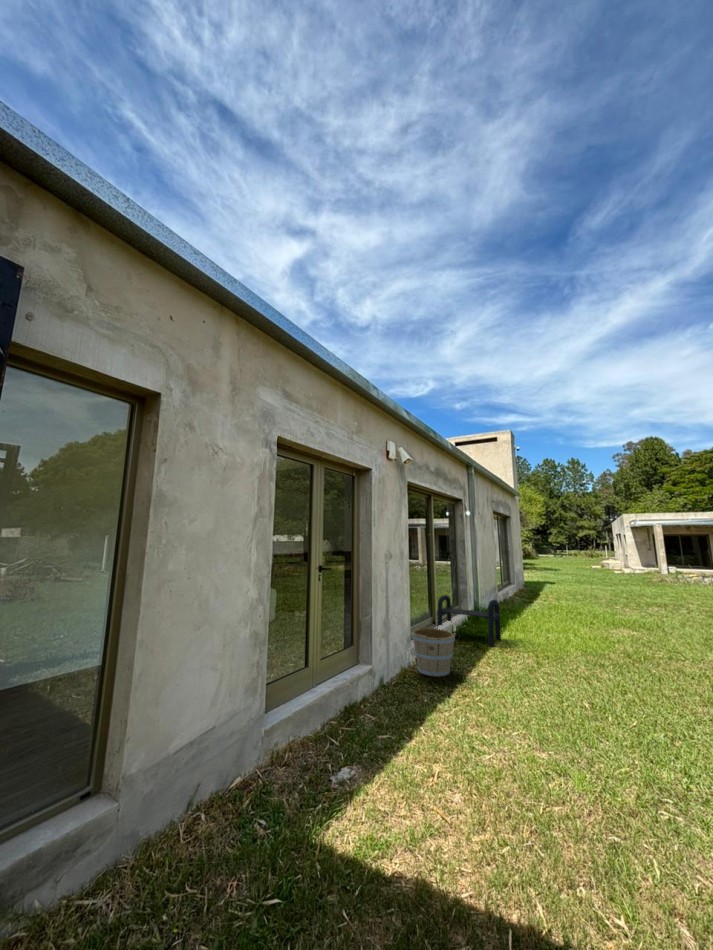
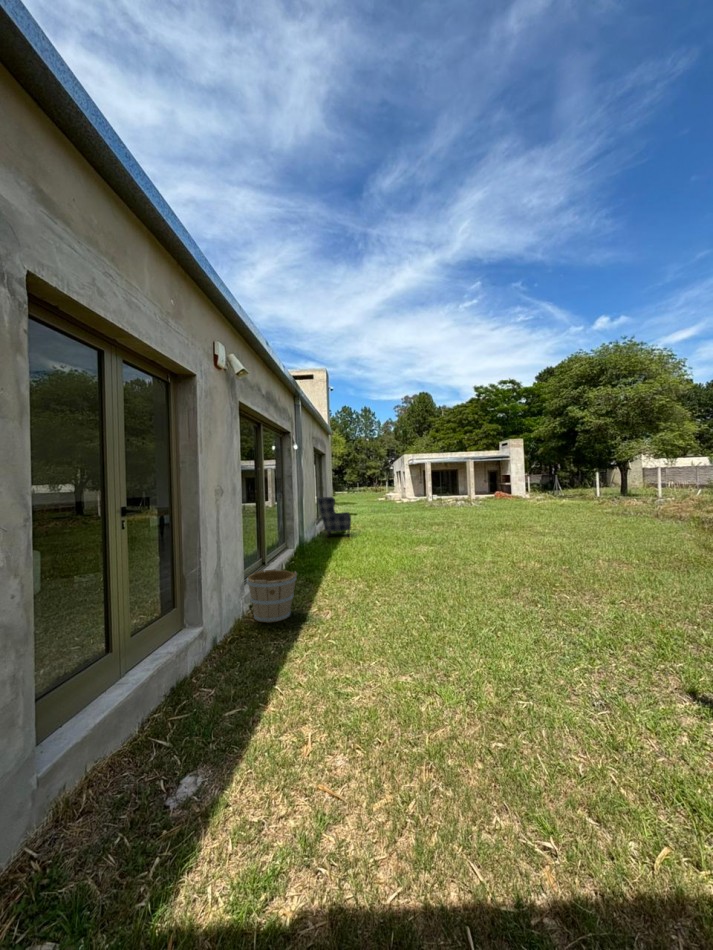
chair: none [499,562,538,608] -> present [318,497,351,537]
bench: present [437,595,501,647] -> none [267,532,330,579]

